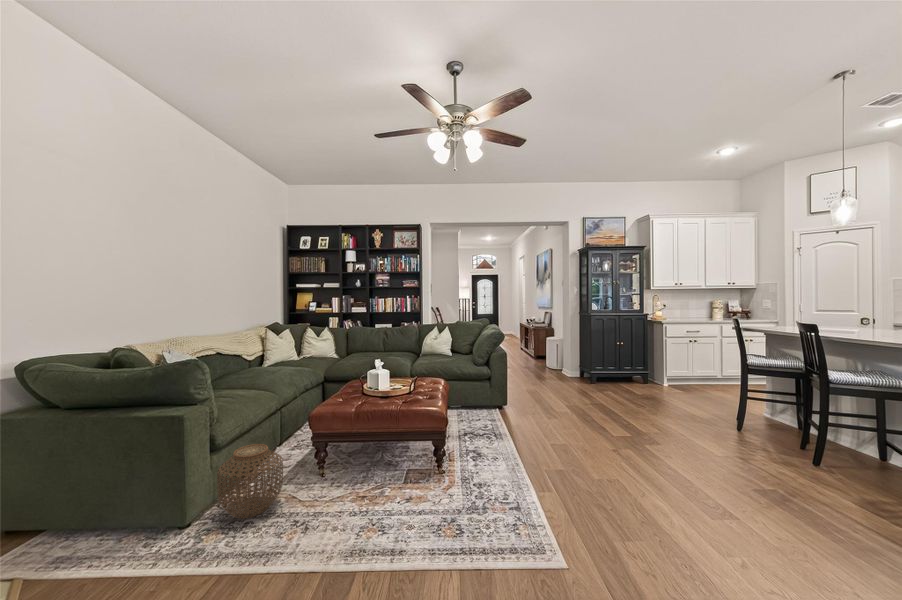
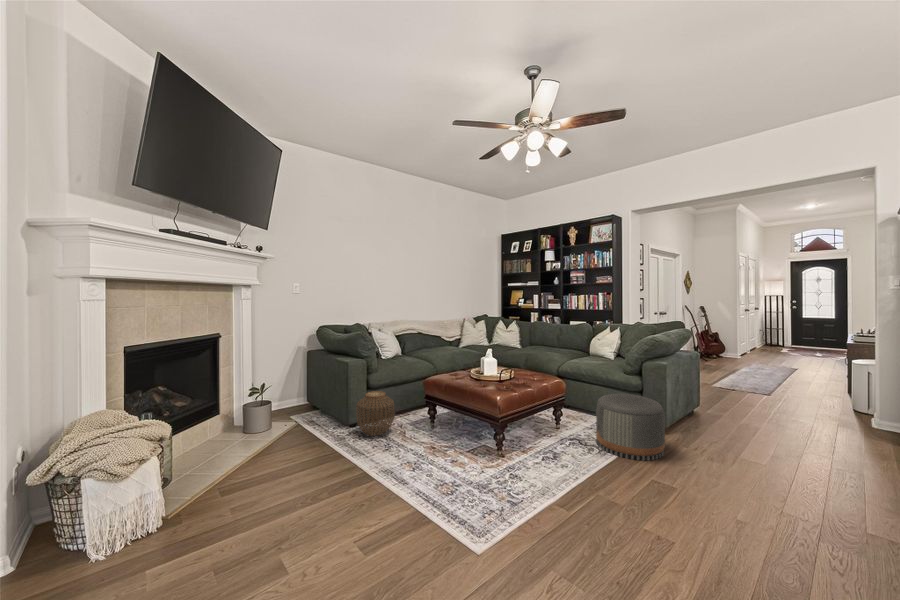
pouf: none [483,383,538,440] -> present [596,394,665,461]

